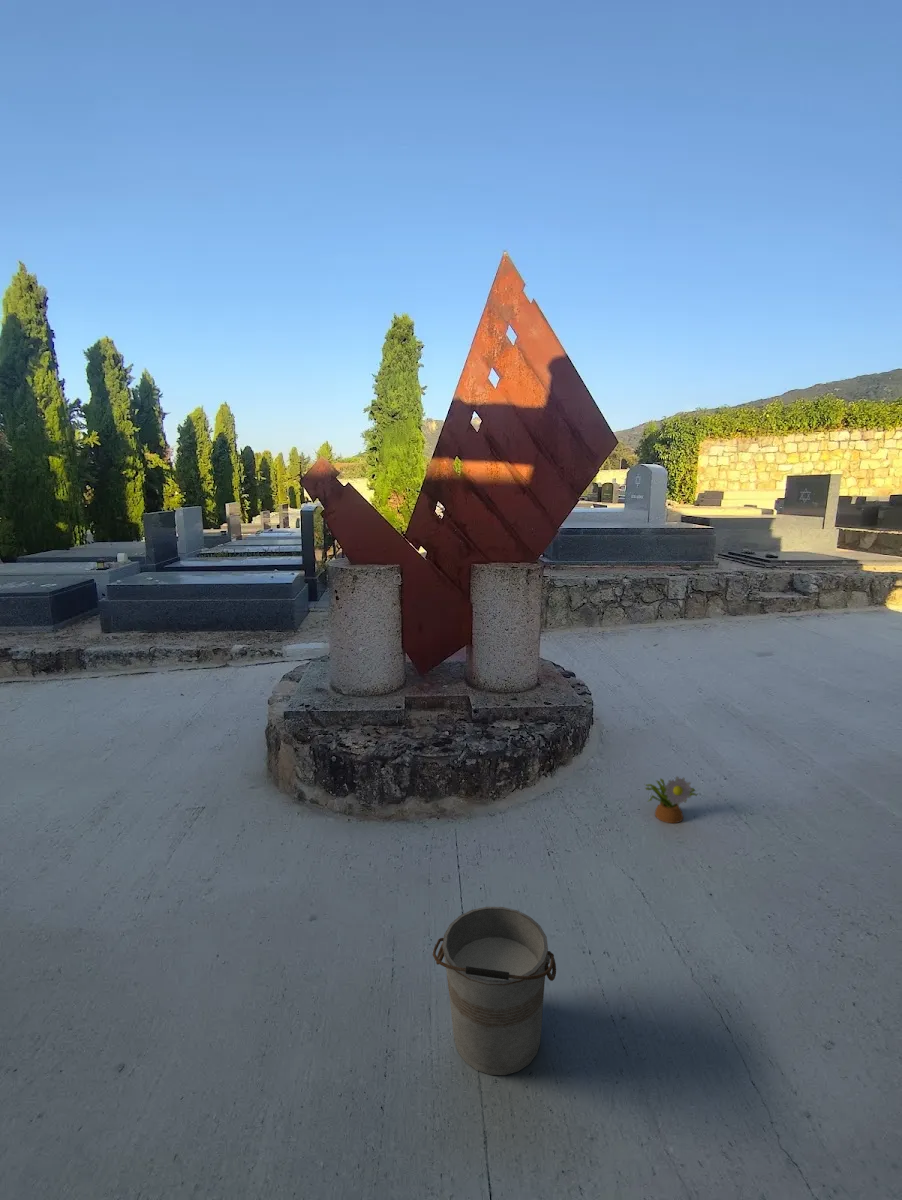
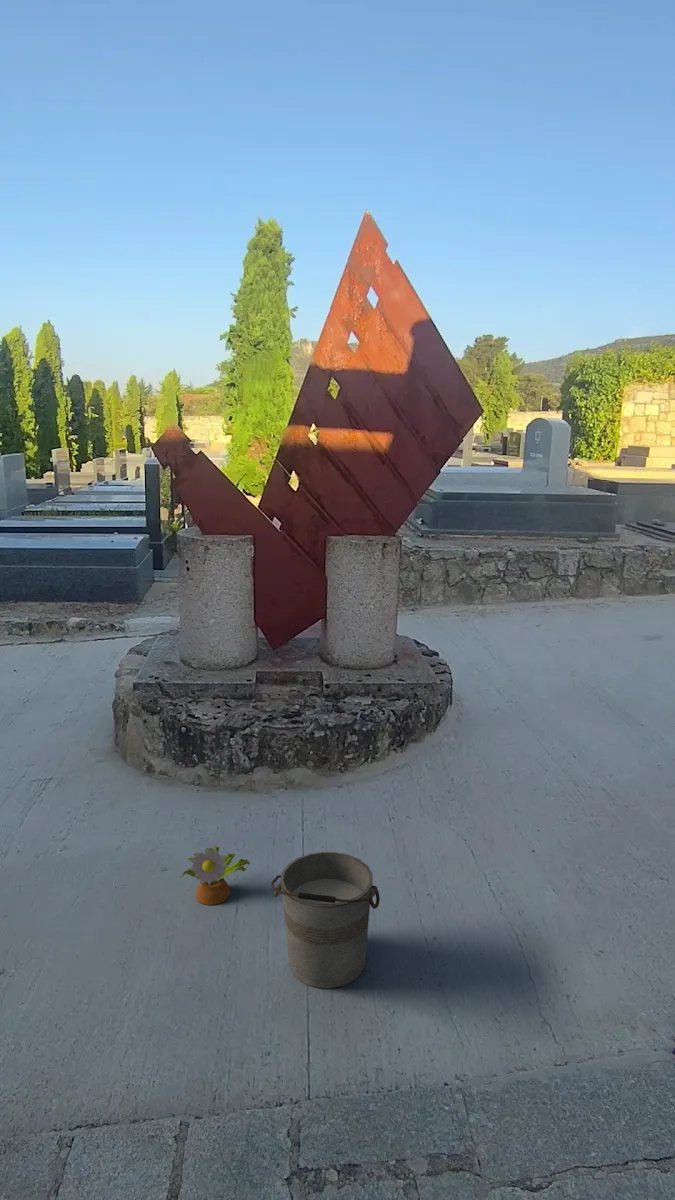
decorative plant: present [646,777,697,823] -> present [179,846,250,905]

